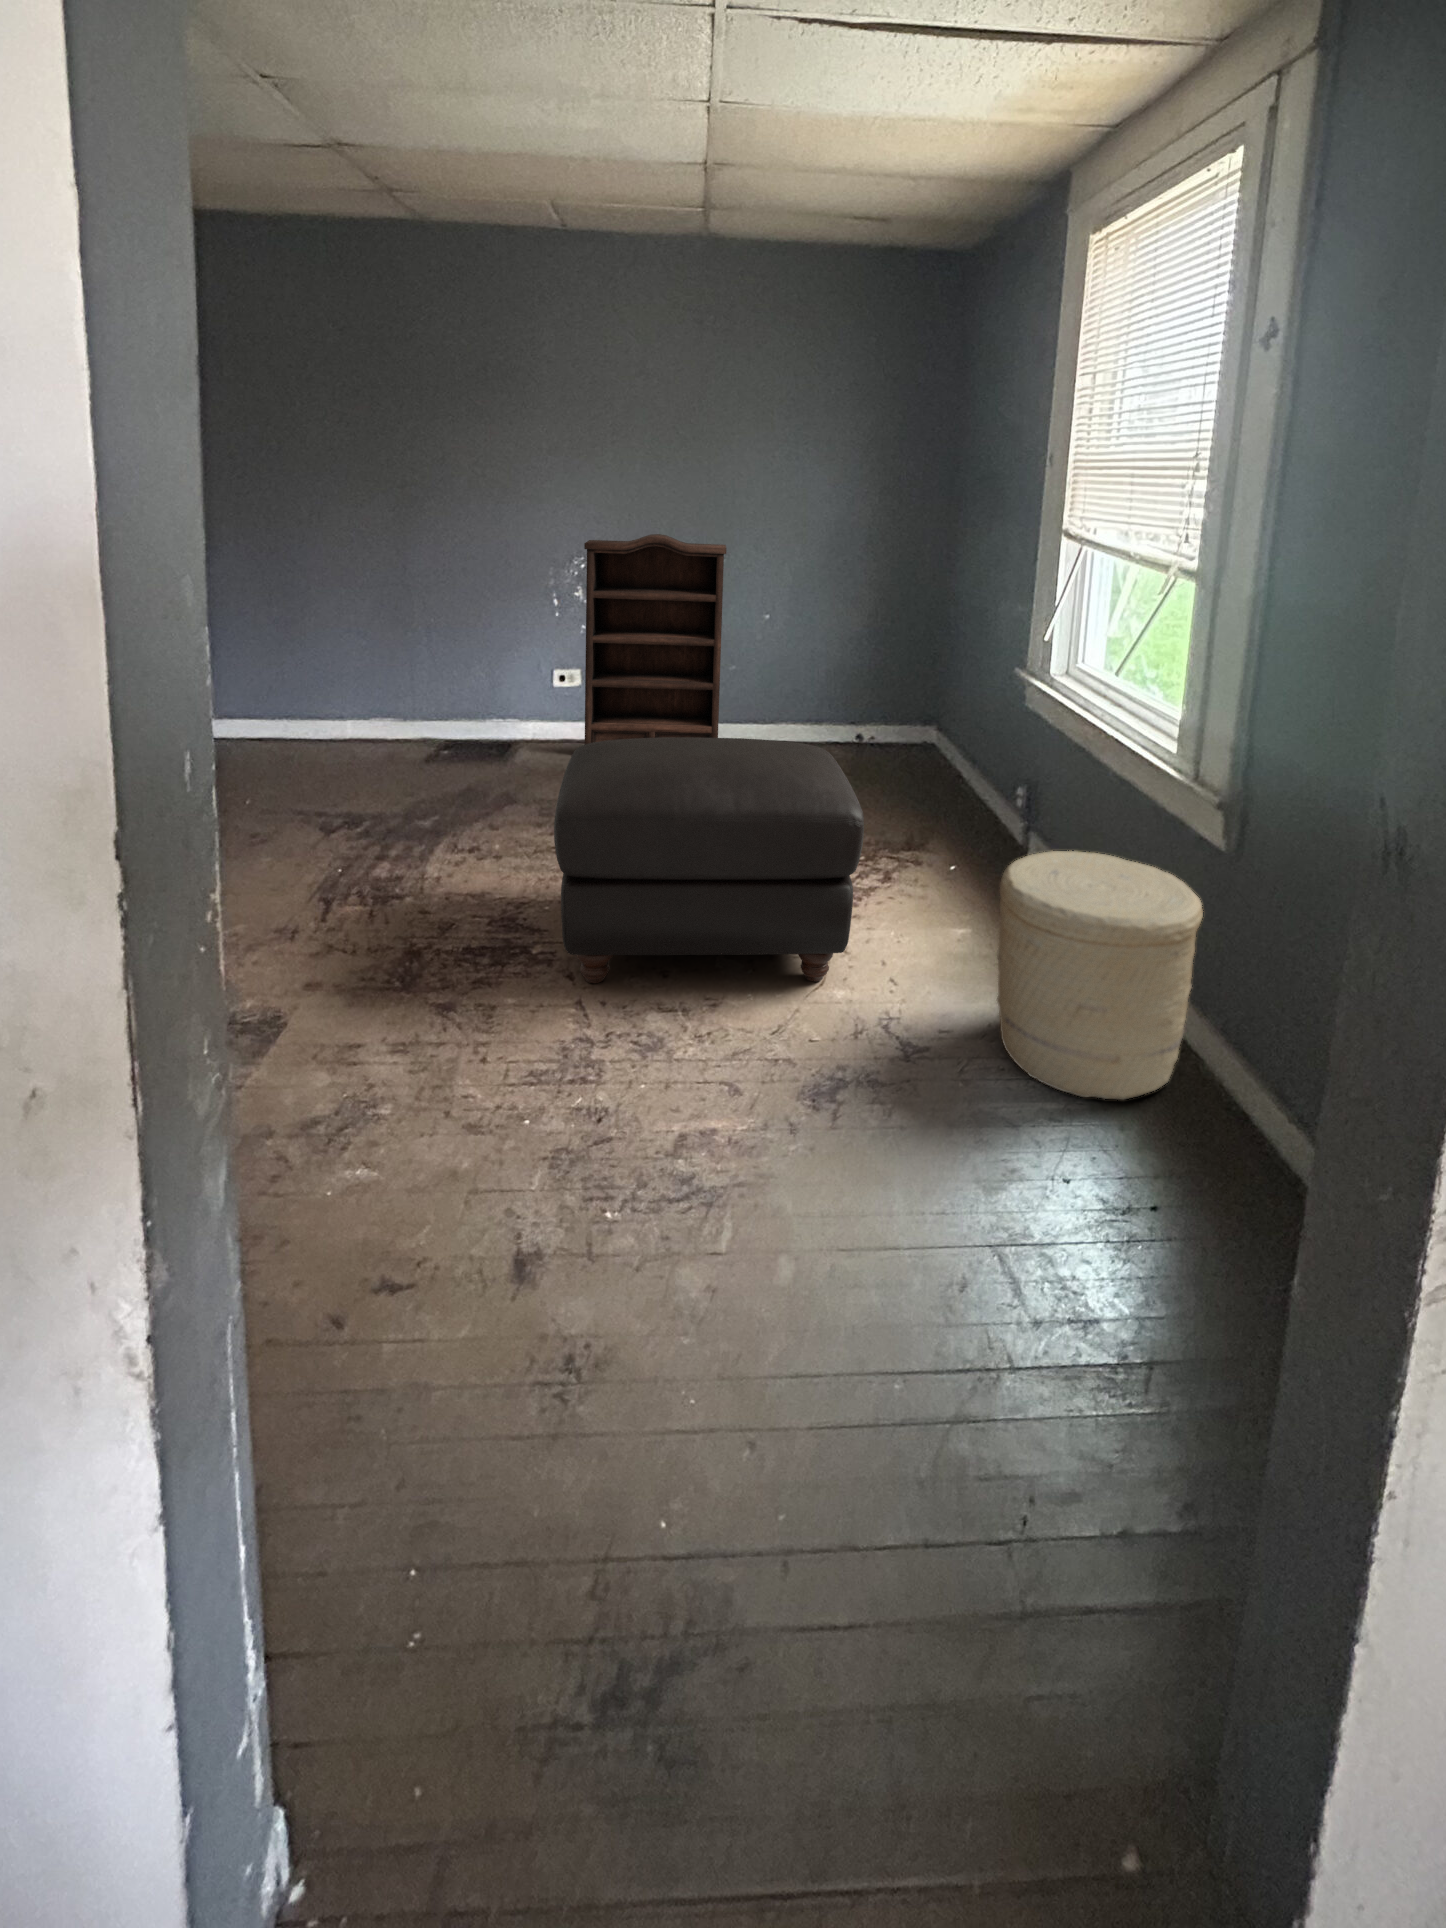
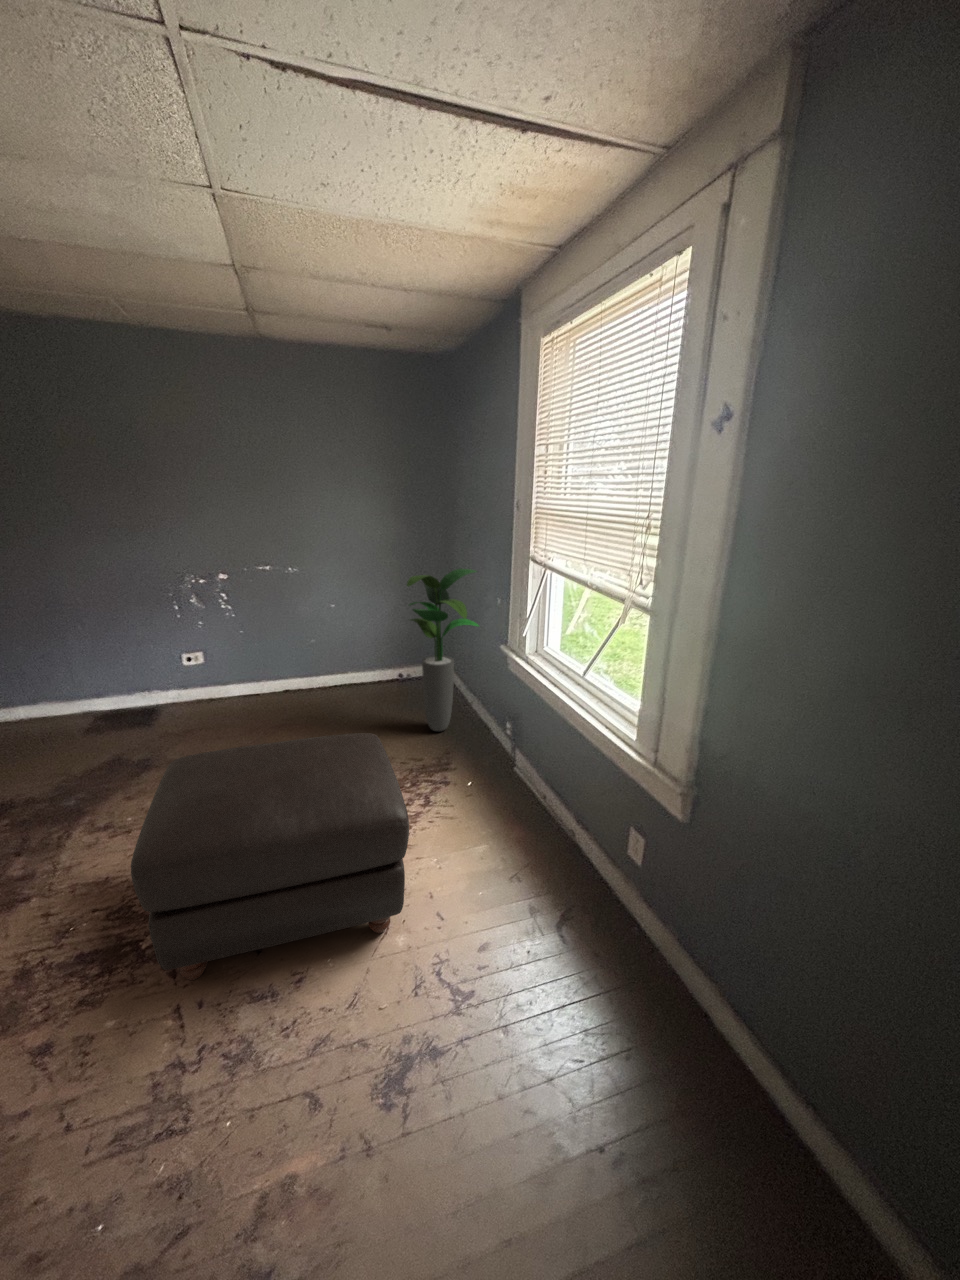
bookshelf: present [584,534,726,744] -> none [189,556,307,715]
potted plant: none [881,559,991,807] -> present [407,569,479,731]
woven basket: present [997,851,1203,1100] -> none [520,820,674,1032]

